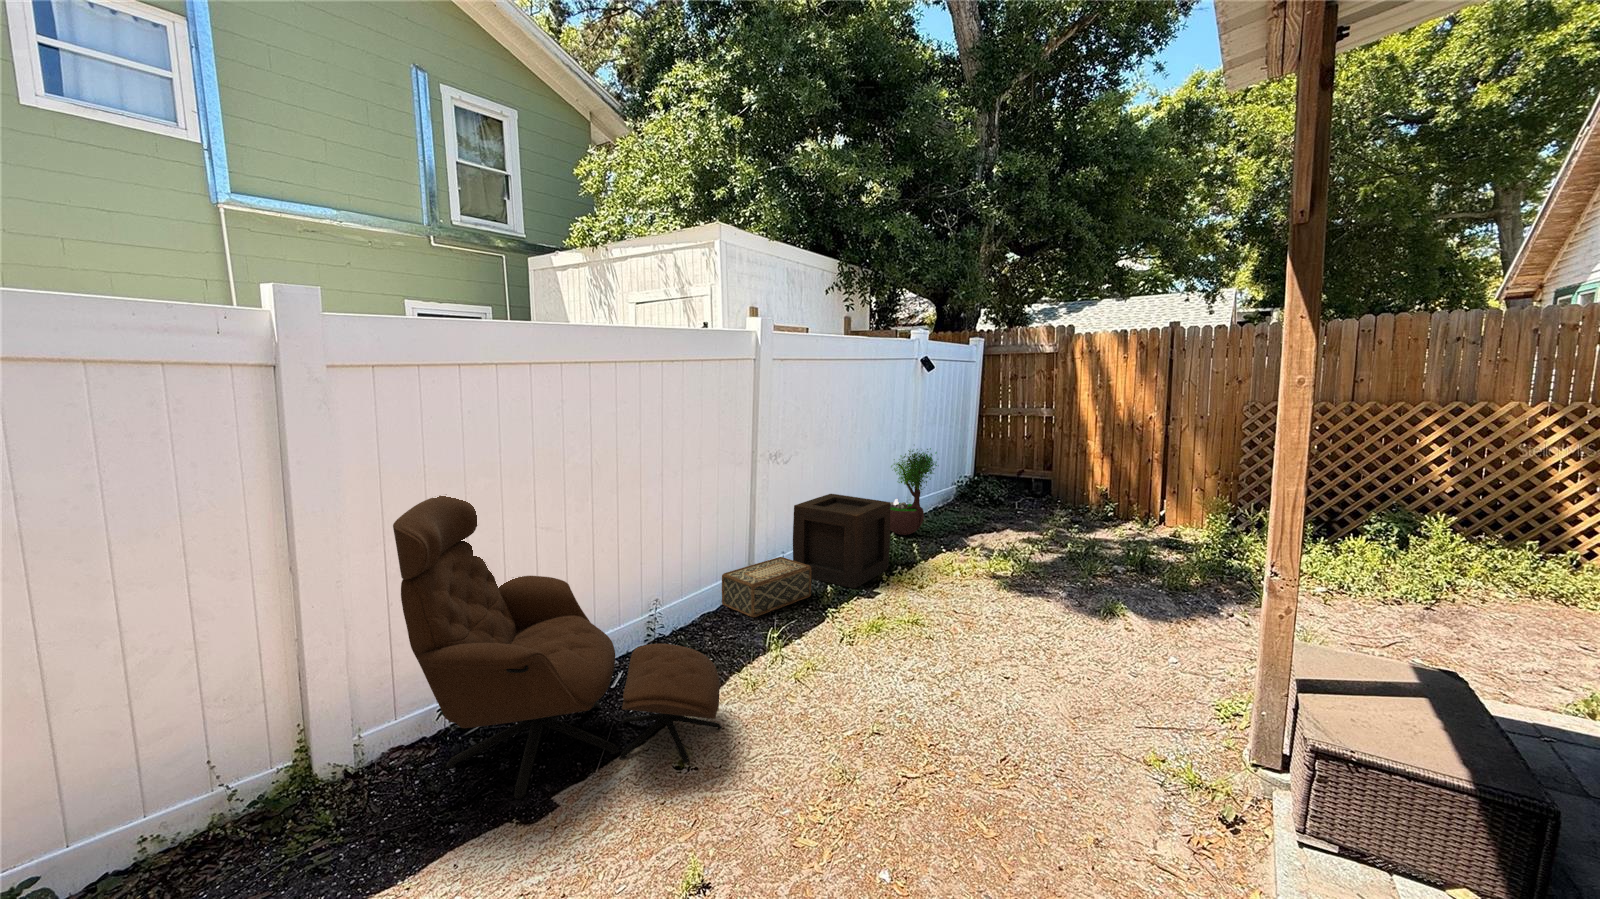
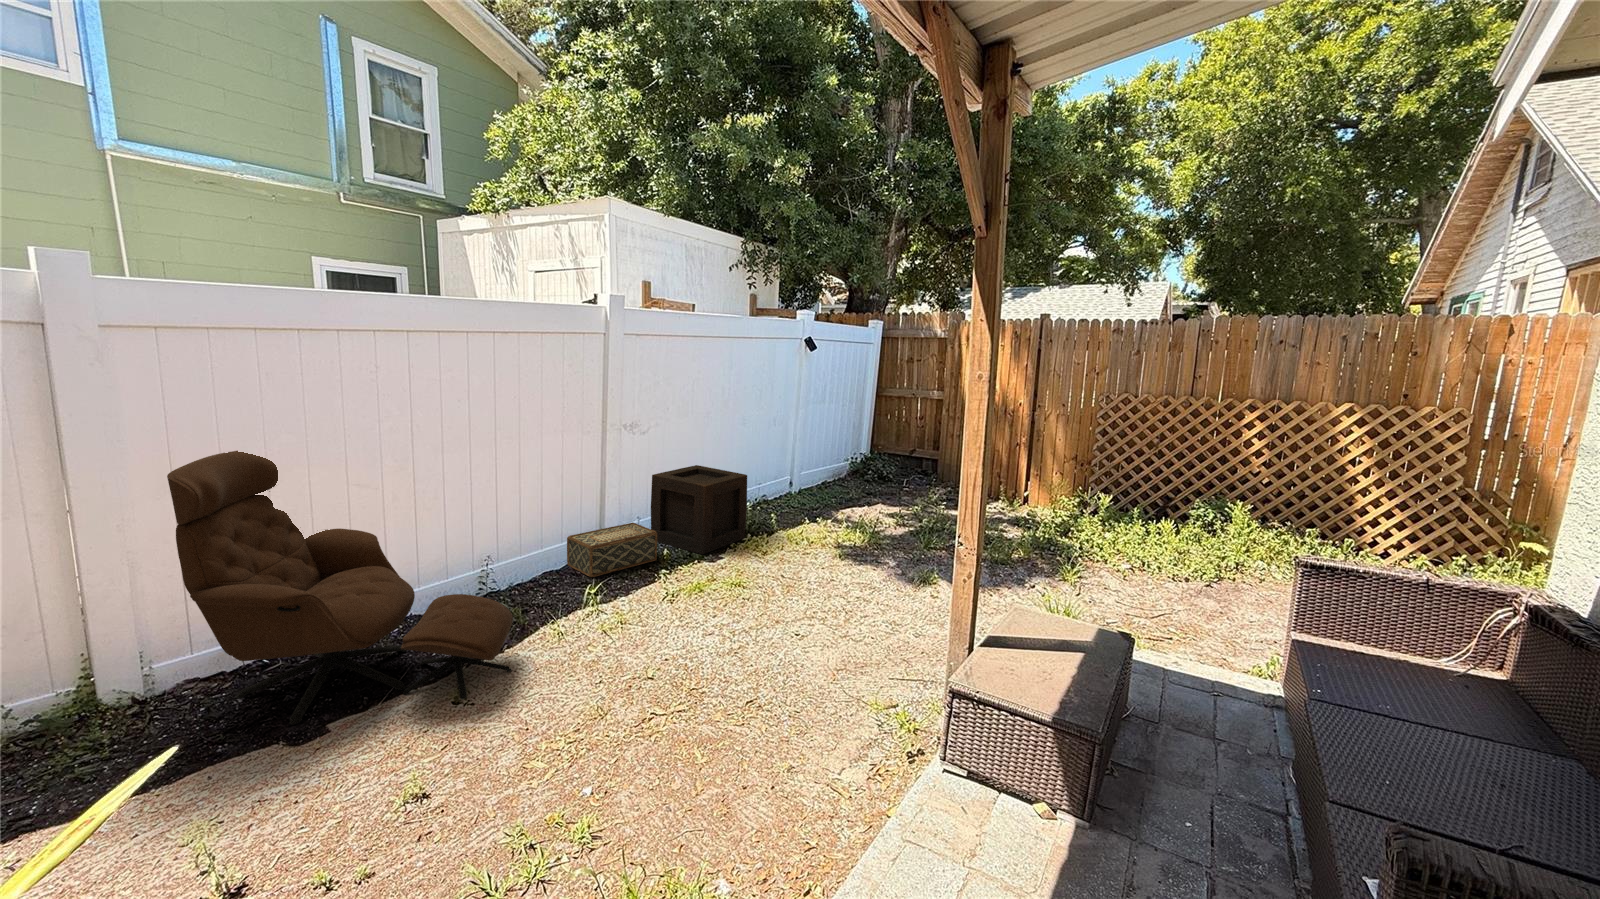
potted tree: present [890,448,937,535] -> none [759,421,813,507]

